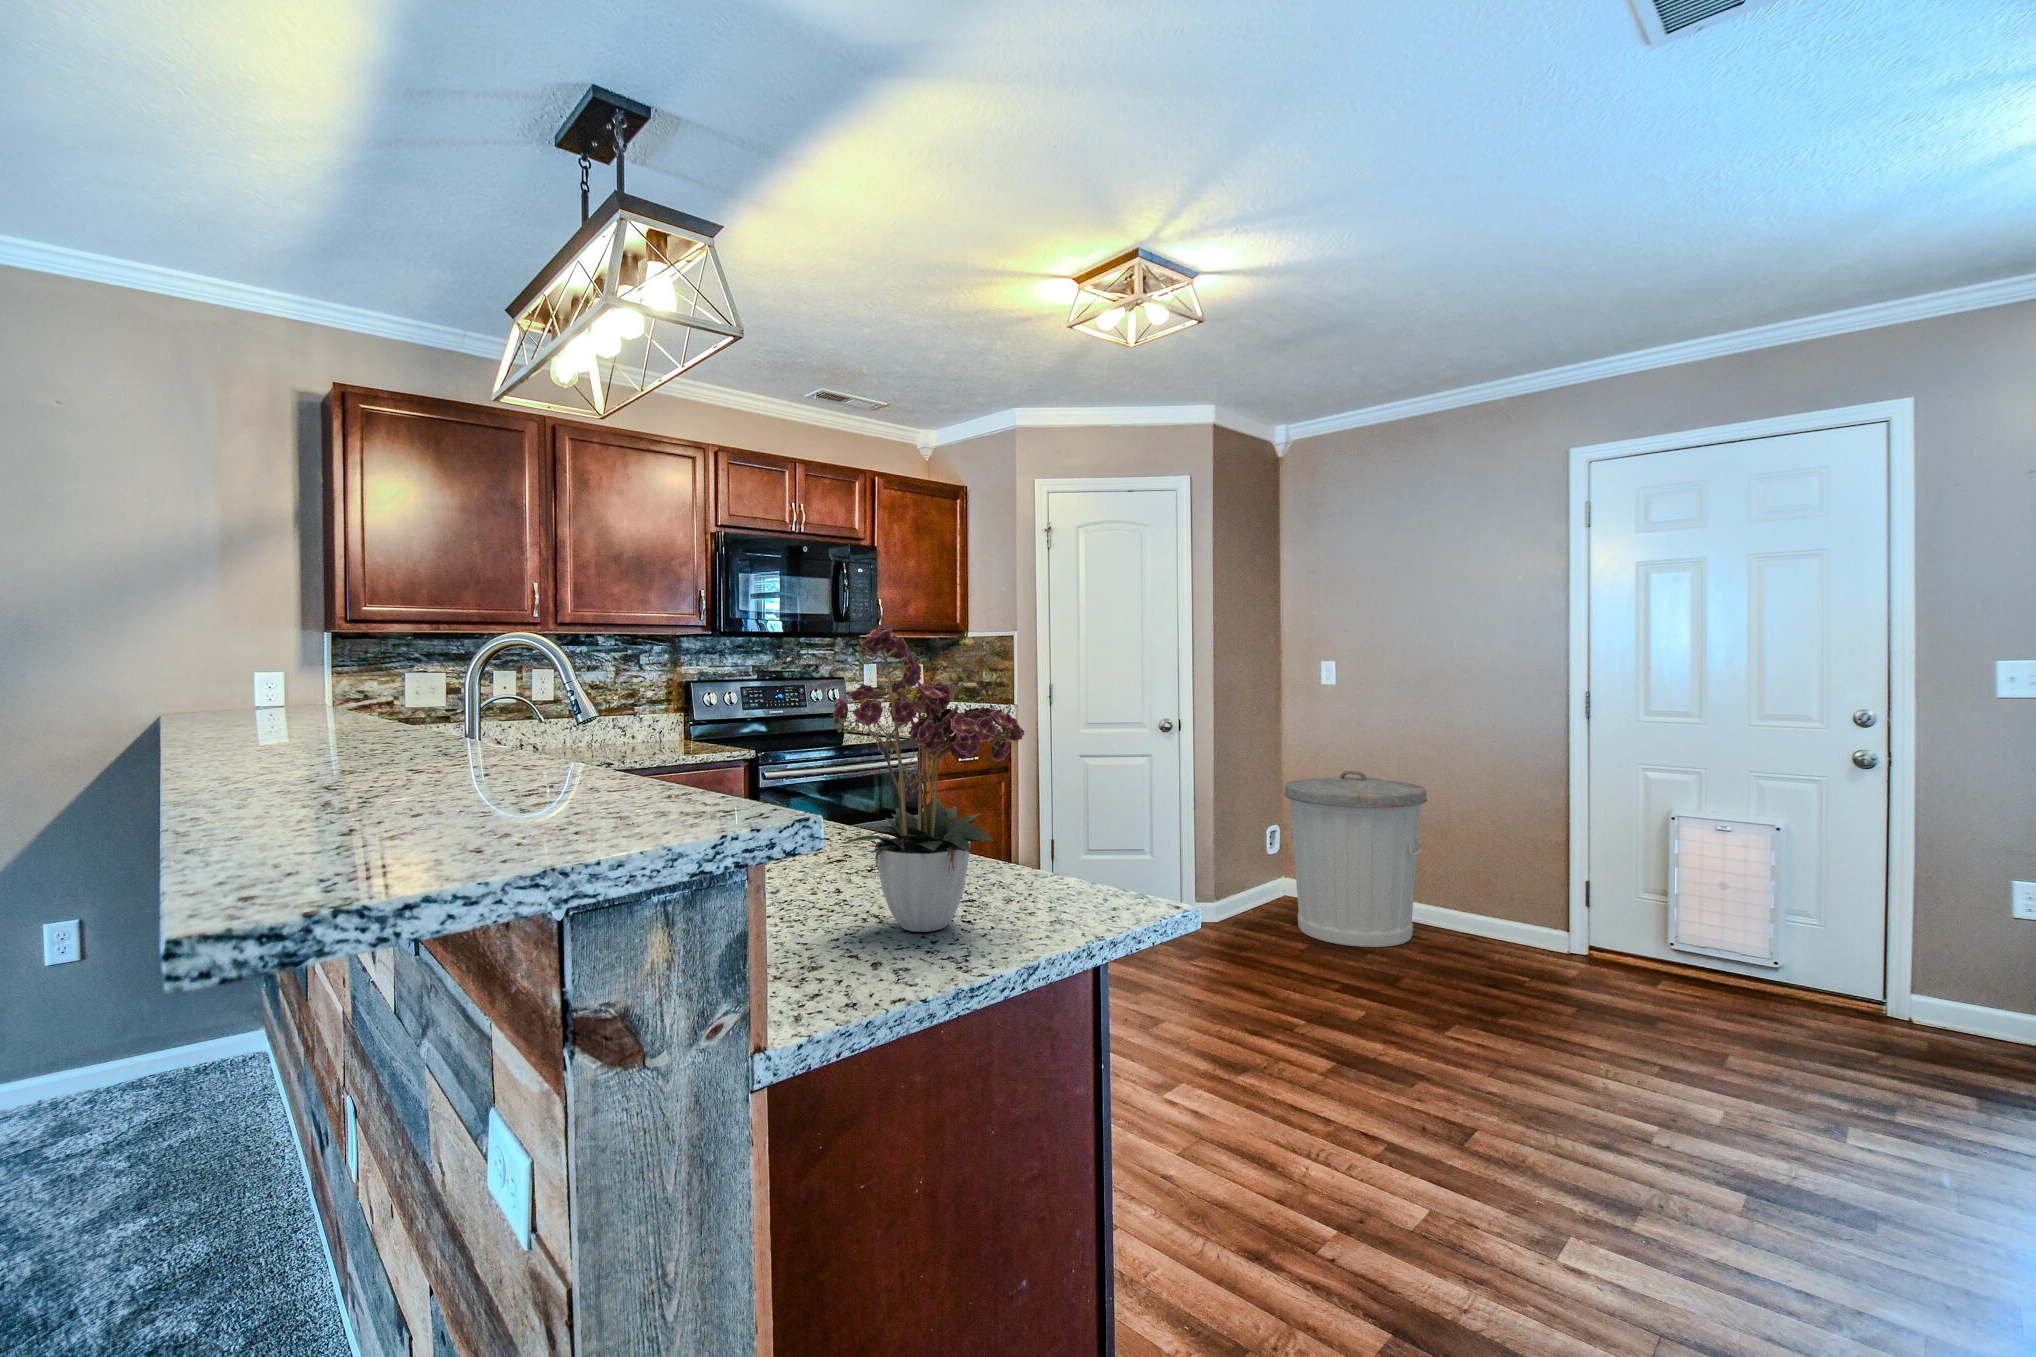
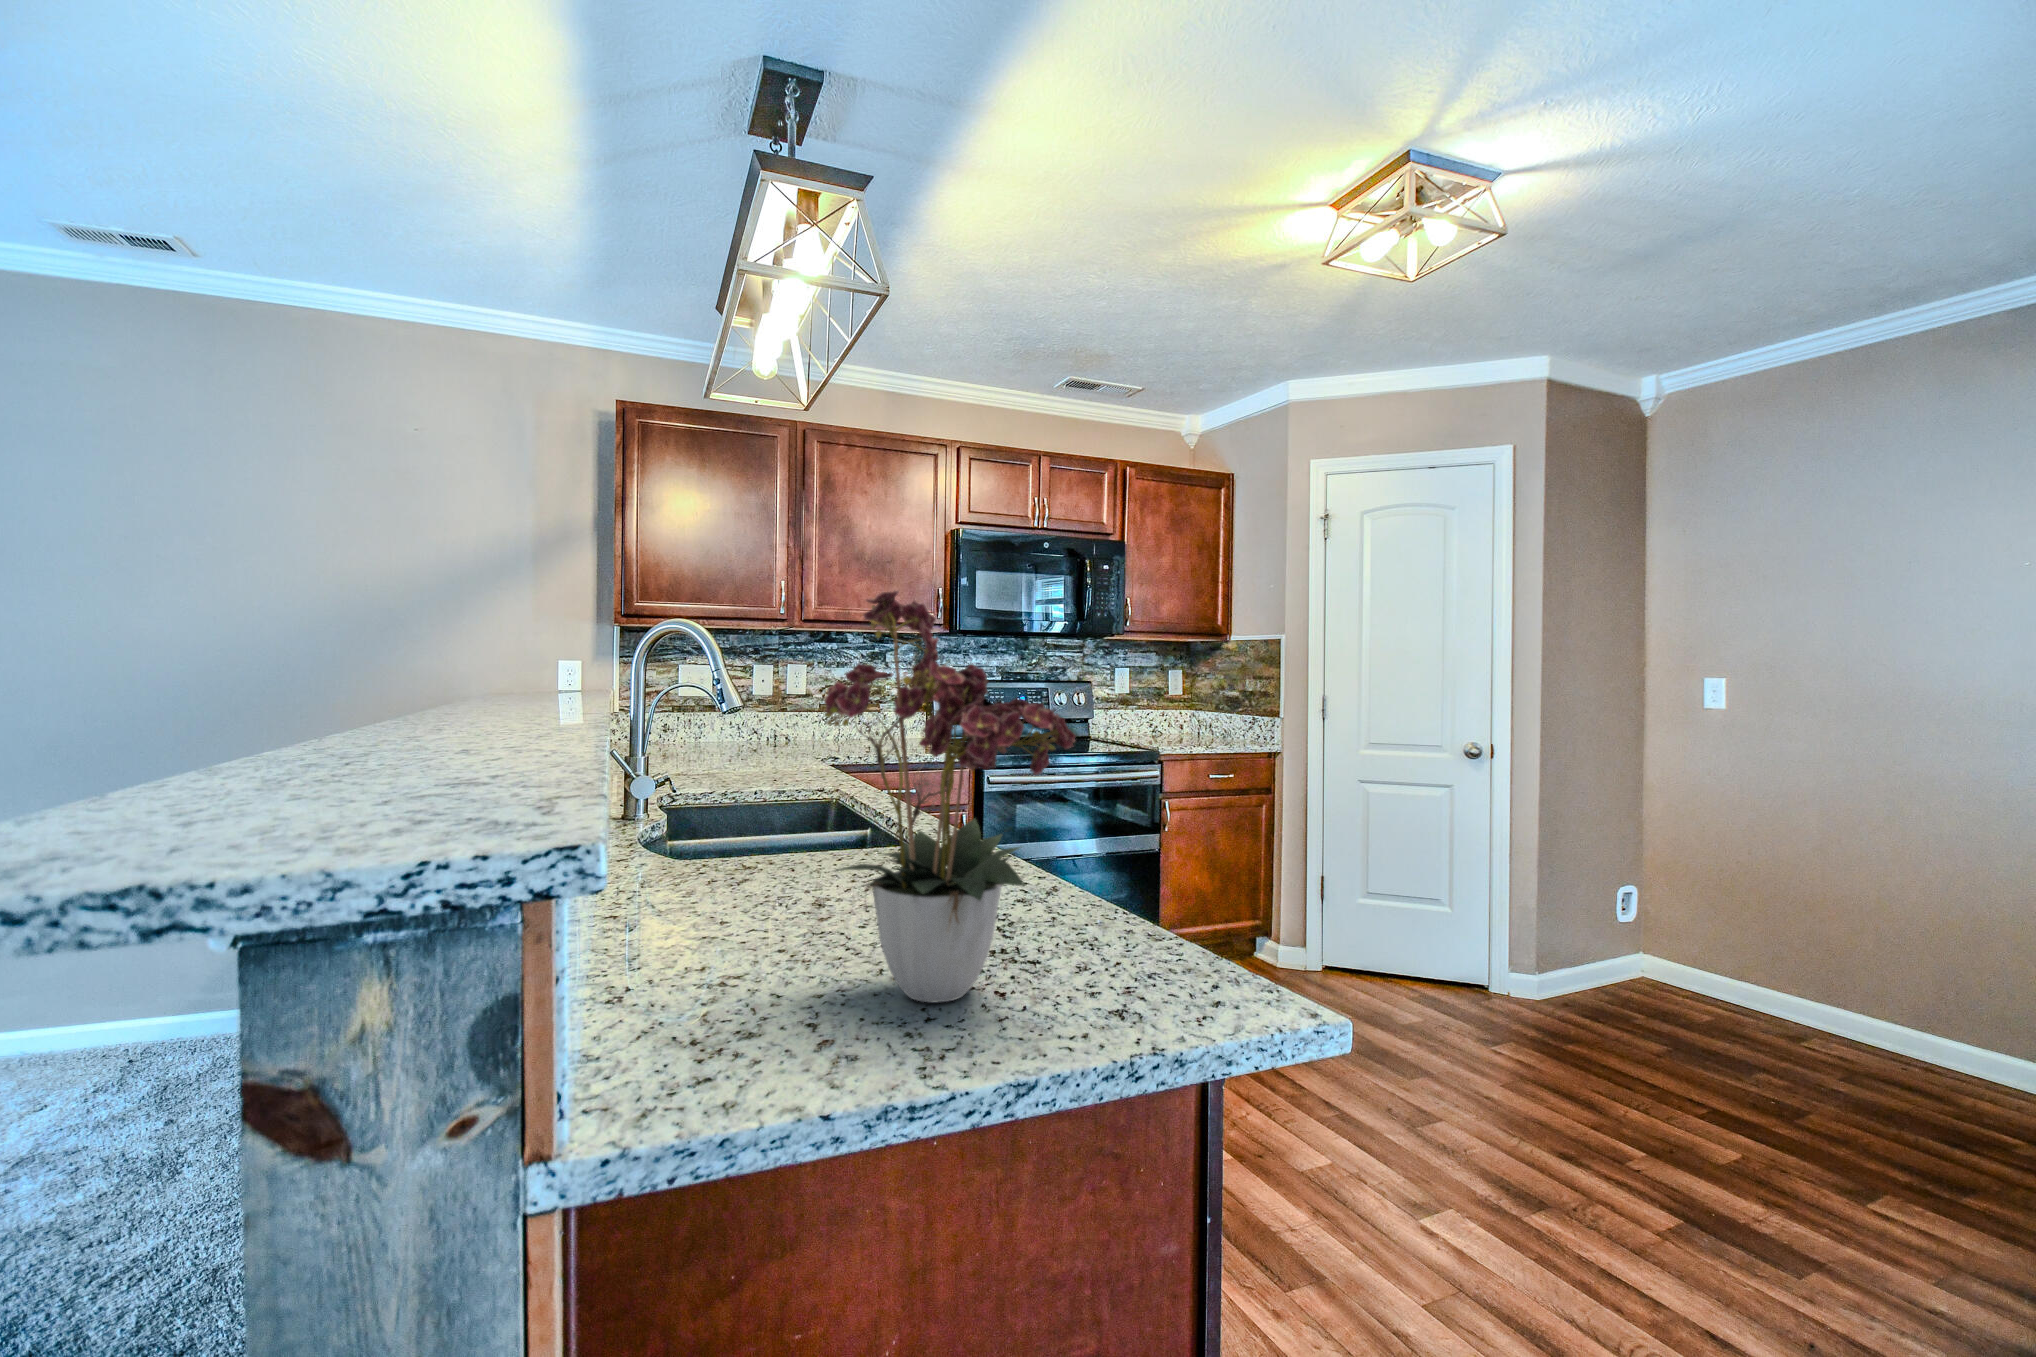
trash can: present [1284,771,1427,947] -> none [1636,821,1861,1063]

